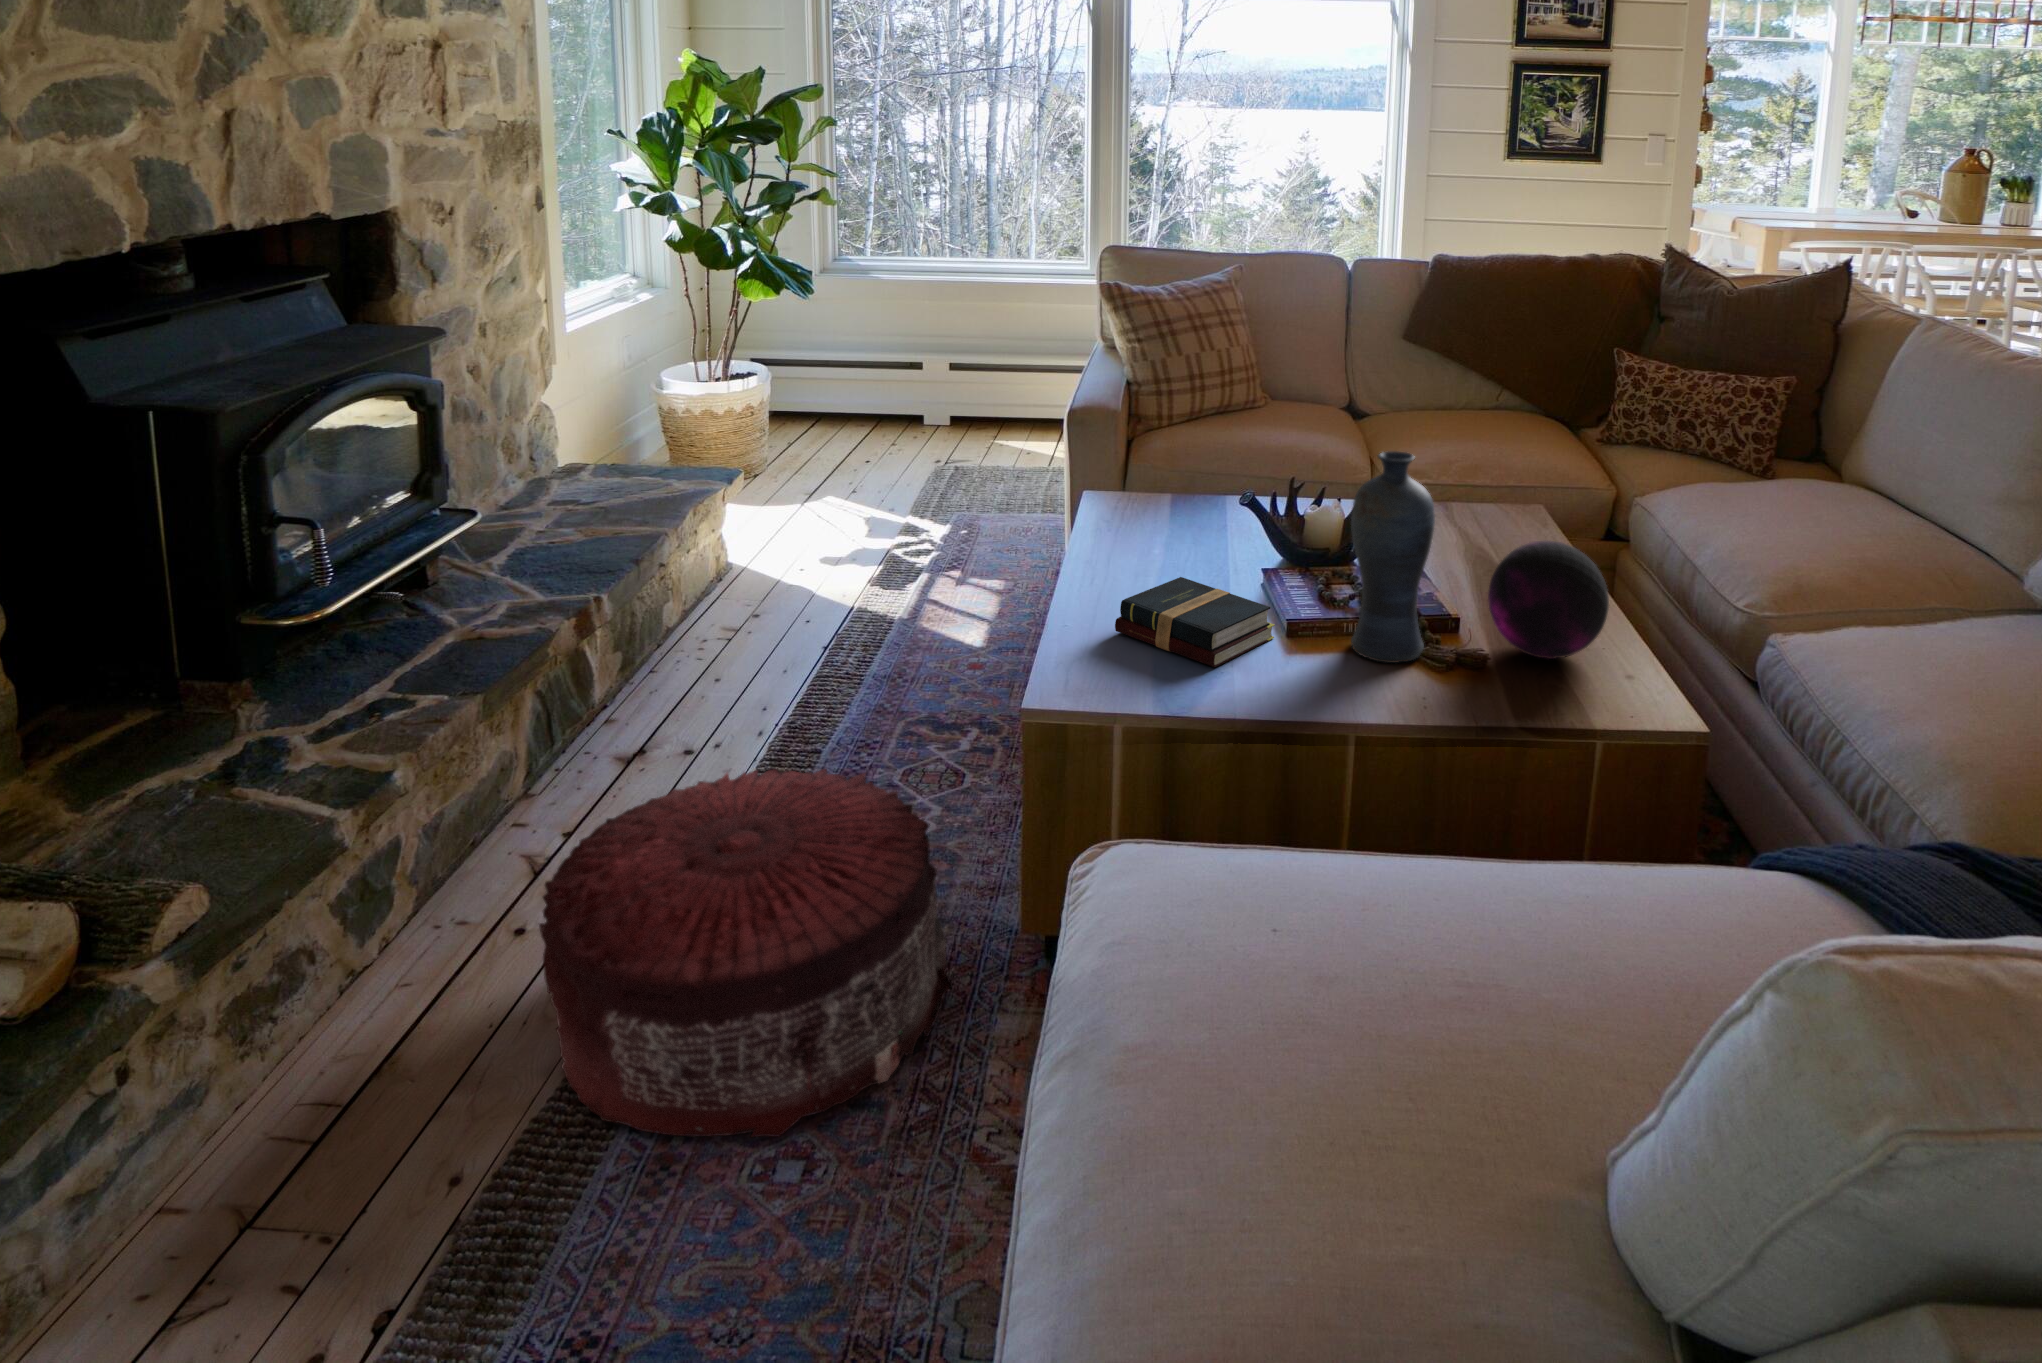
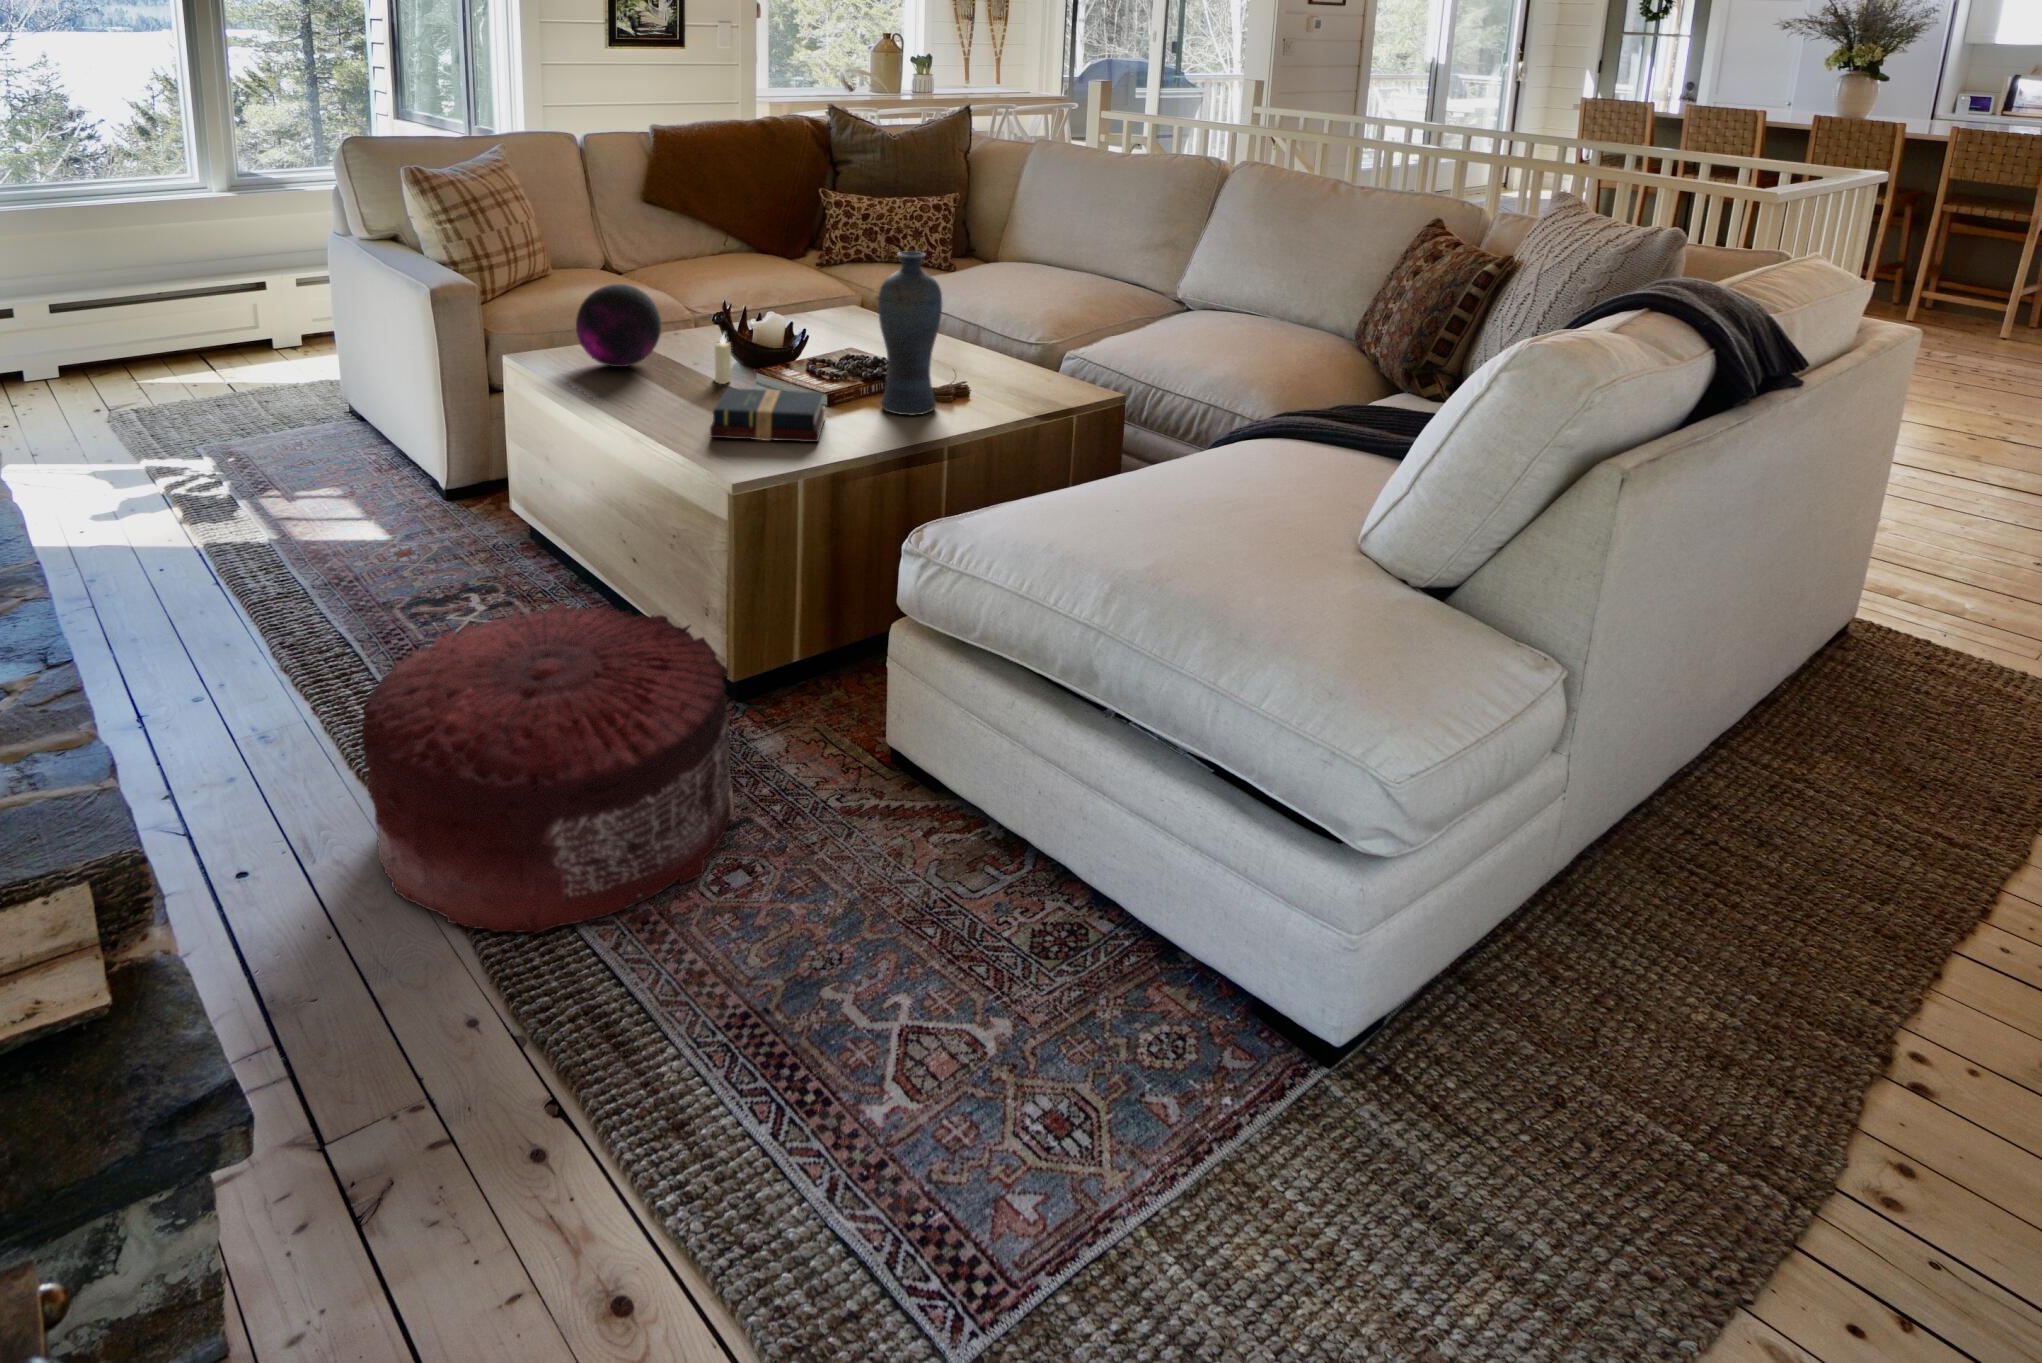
candle: none [1231,509,1253,569] -> present [714,335,731,384]
decorative orb: present [1488,540,1609,659] -> present [576,284,661,367]

